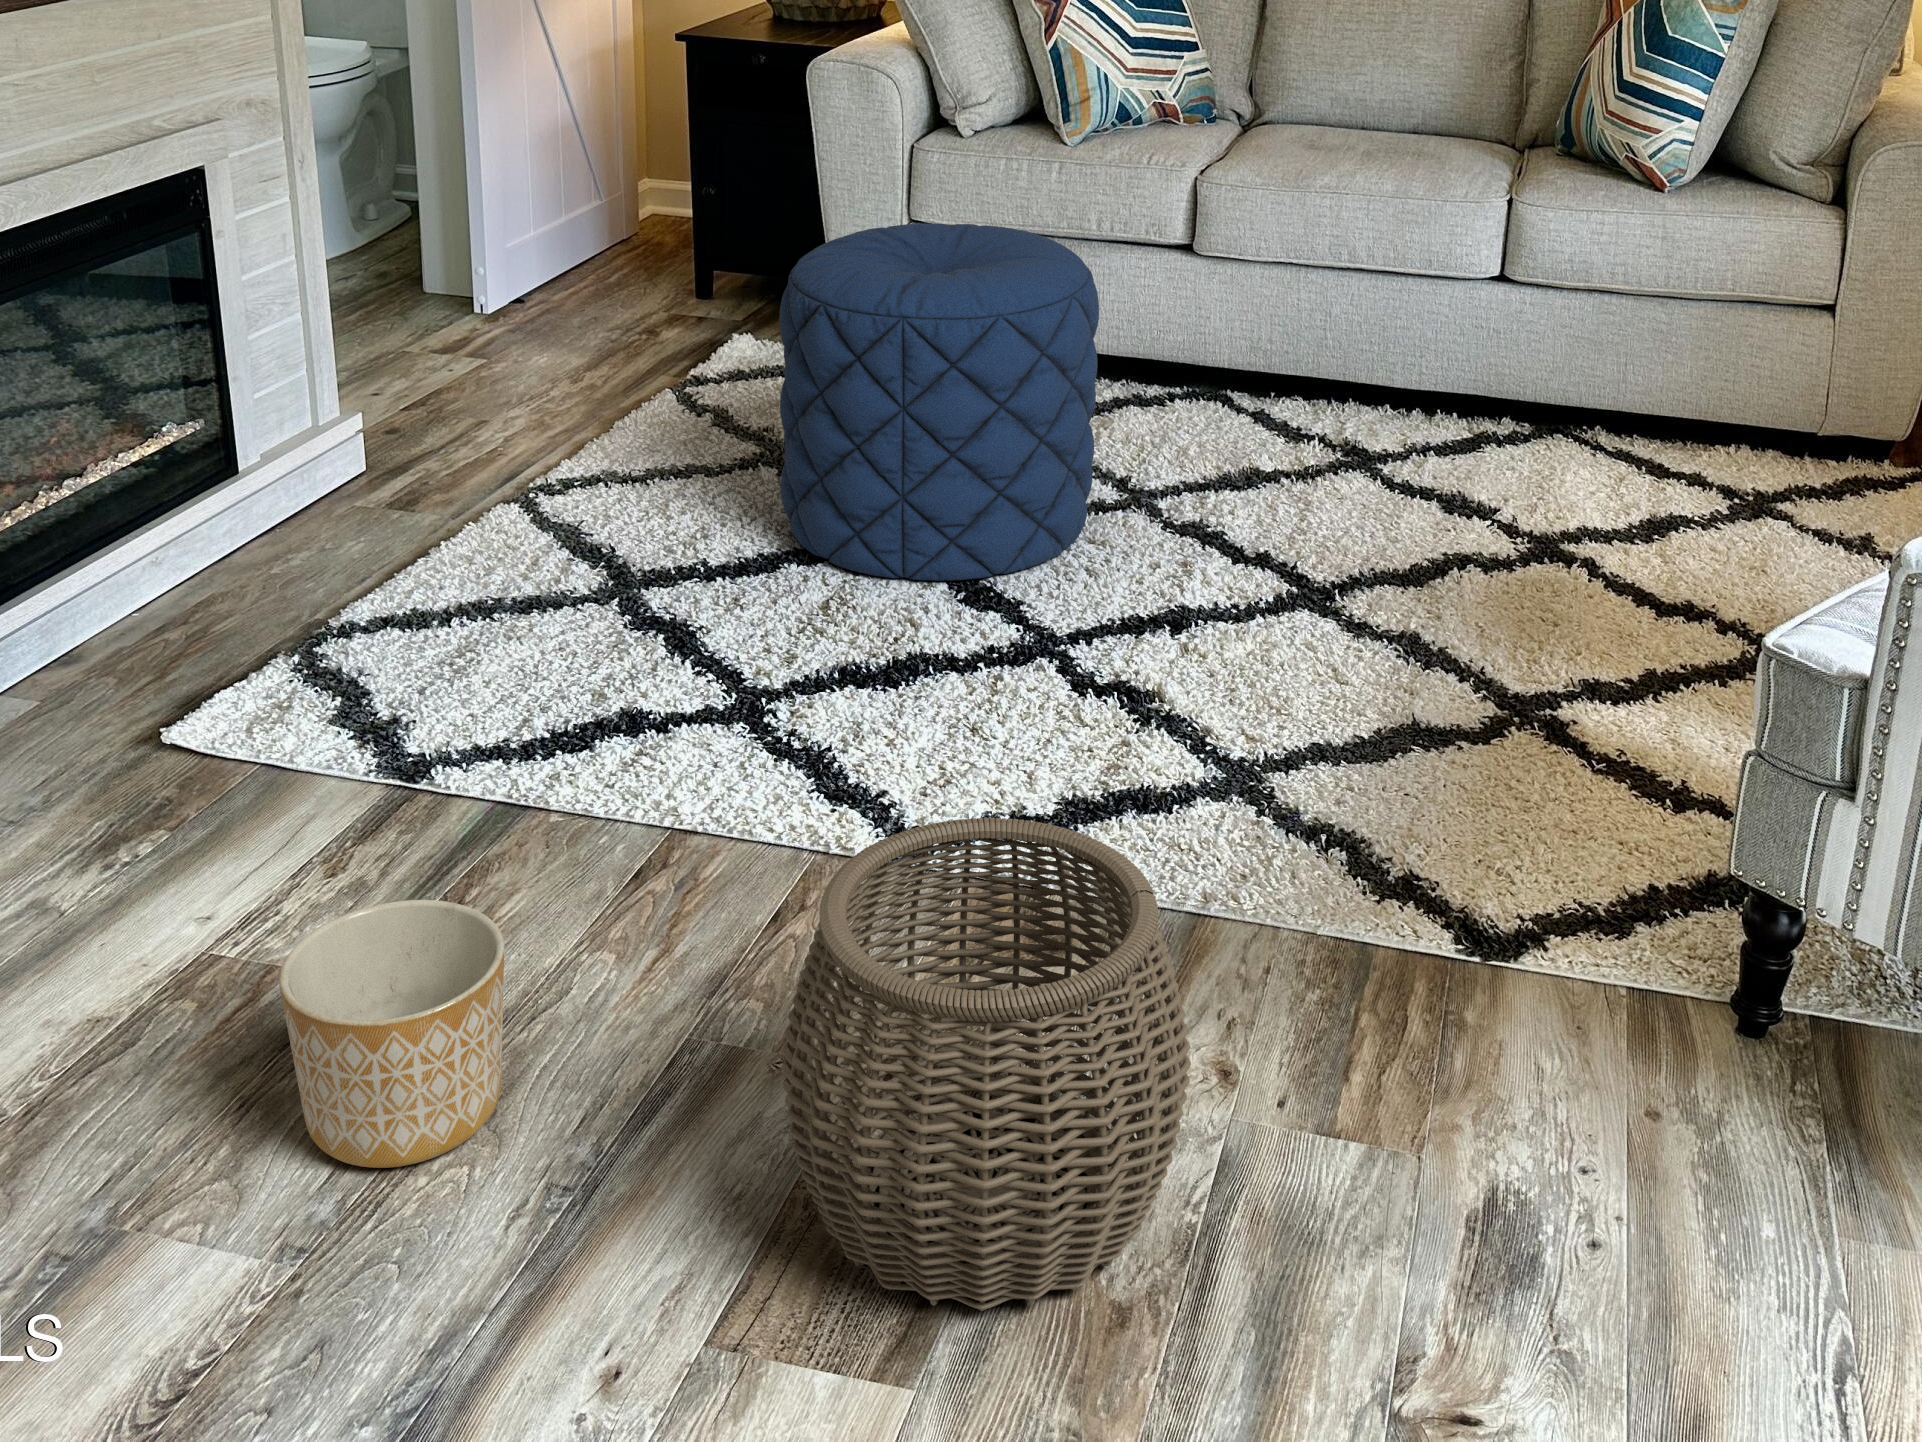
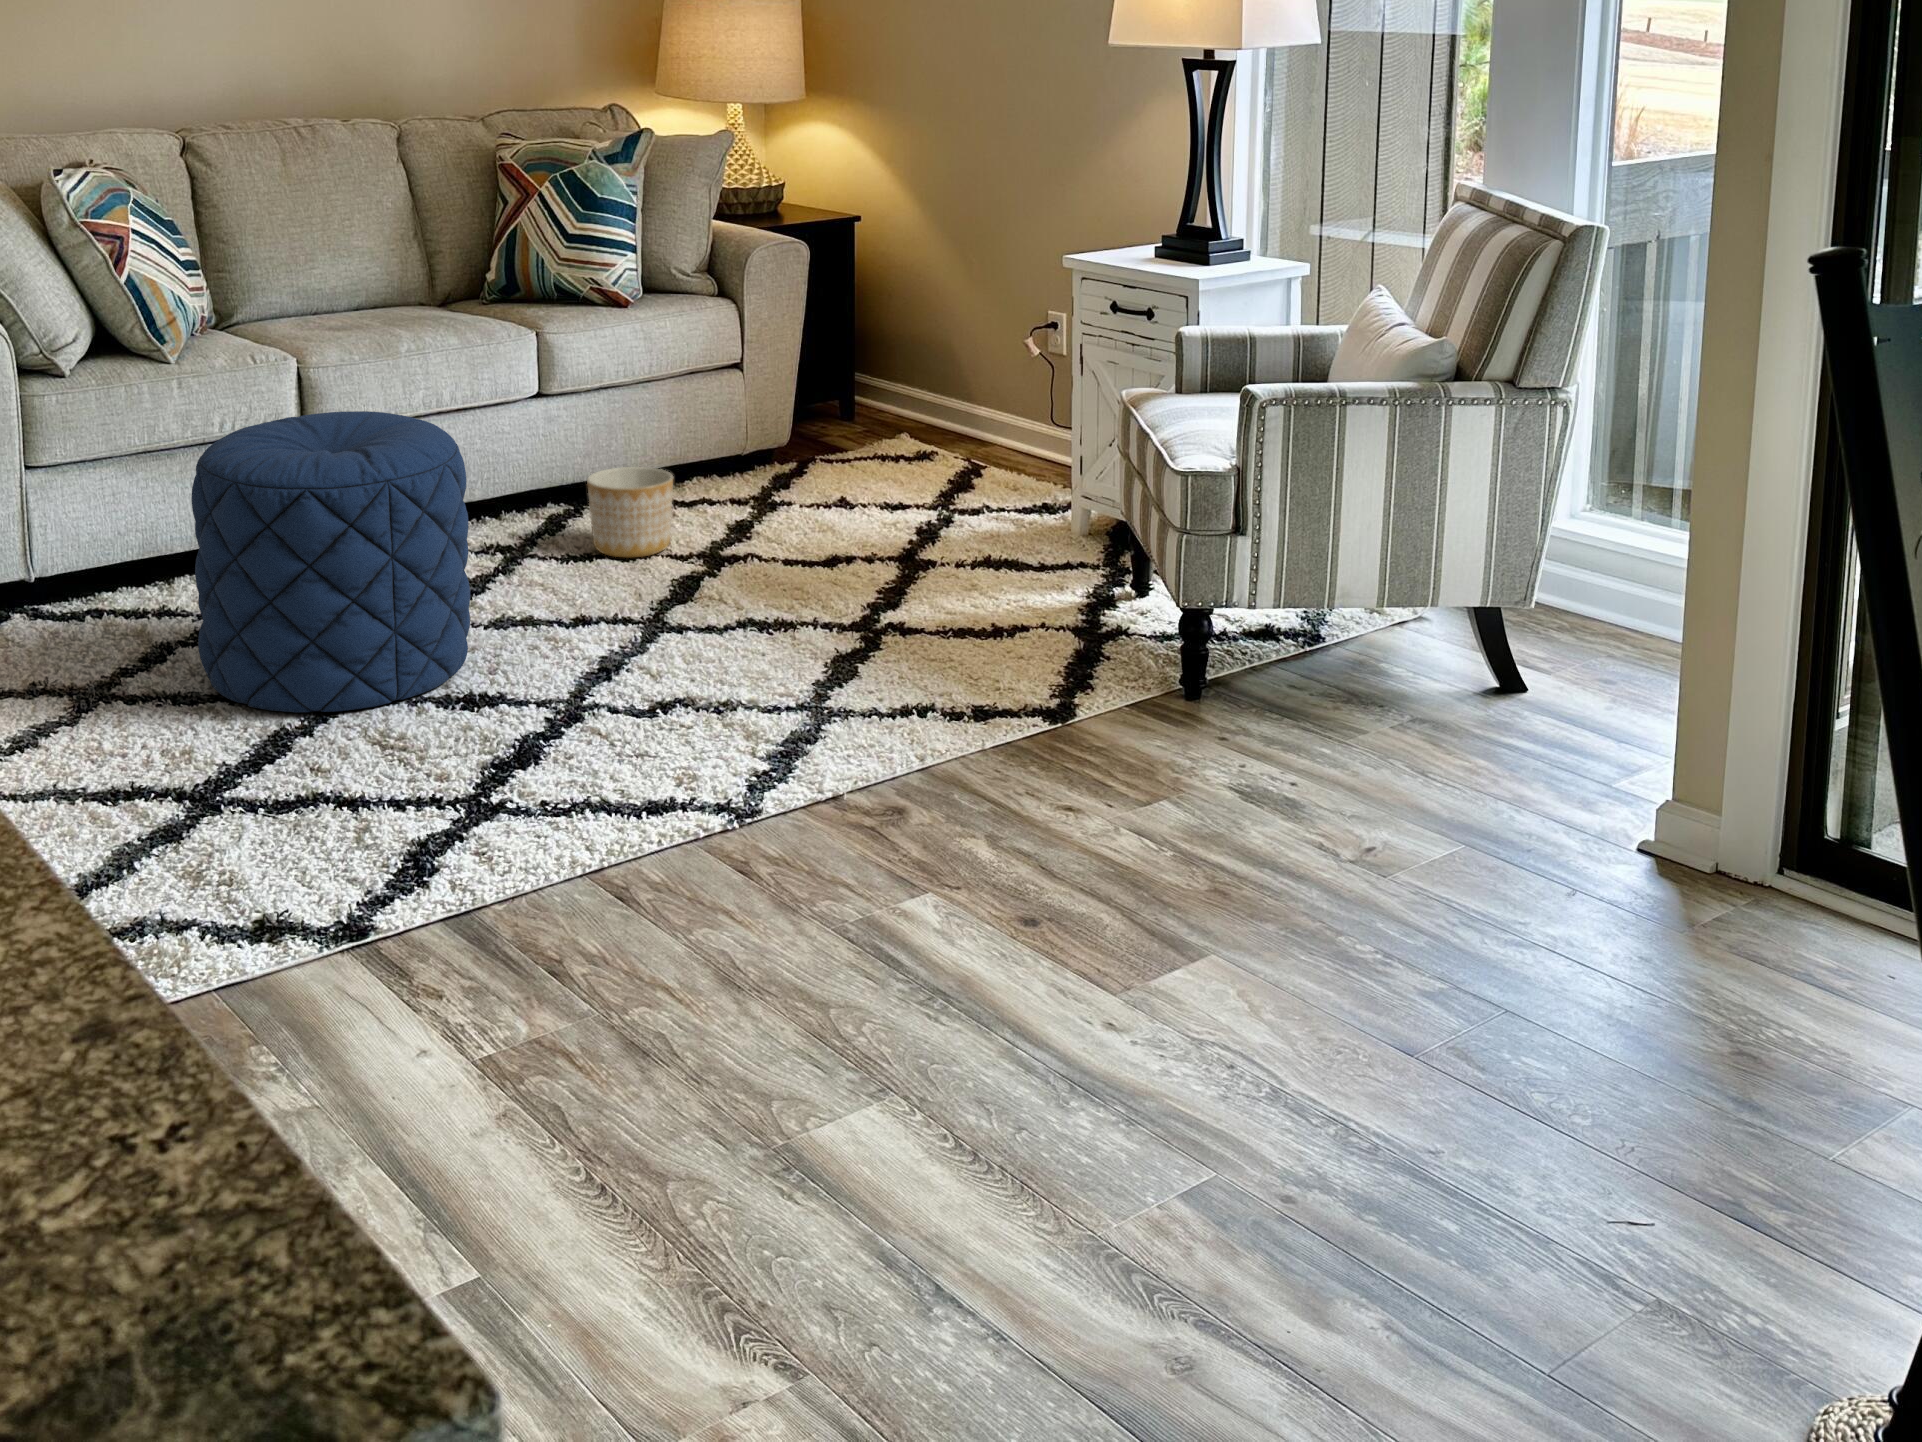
woven basket: present [781,818,1191,1311] -> none [933,656,1178,923]
planter: present [279,900,504,1168] -> present [587,467,673,558]

